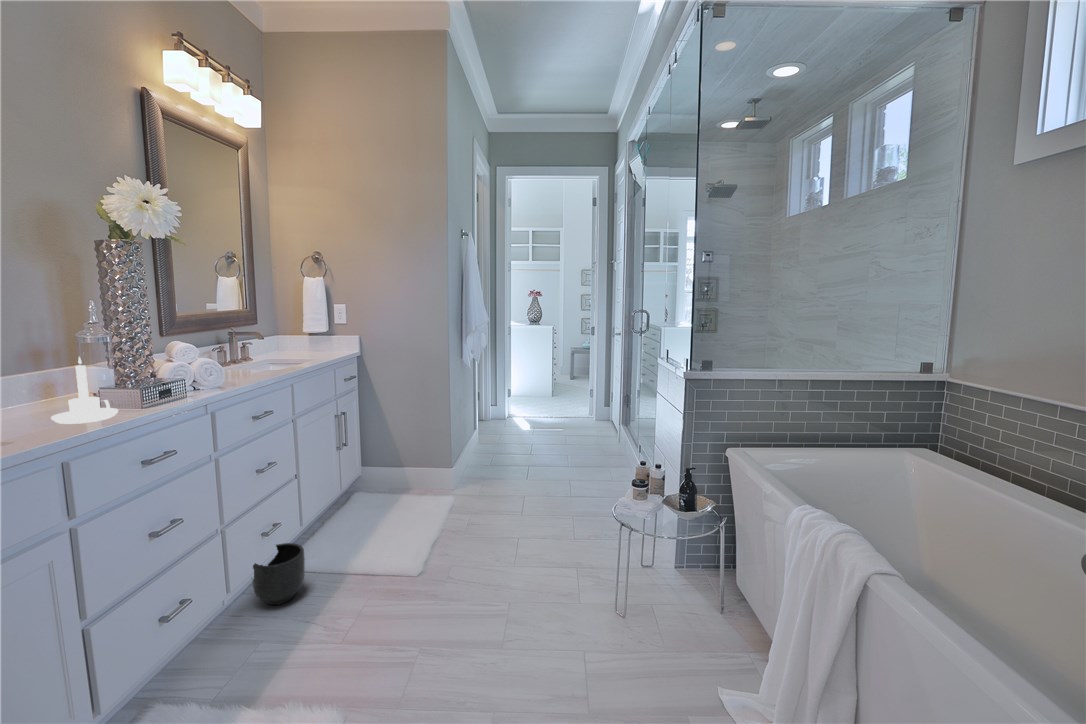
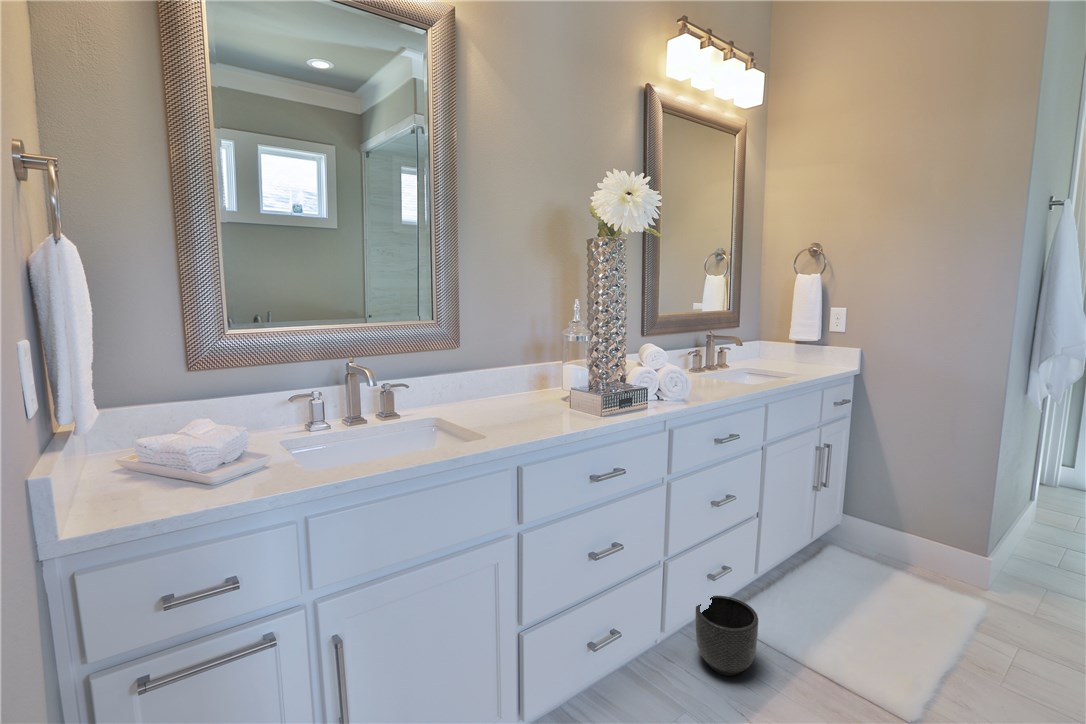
candle holder: present [51,356,118,424] -> none [532,354,582,423]

